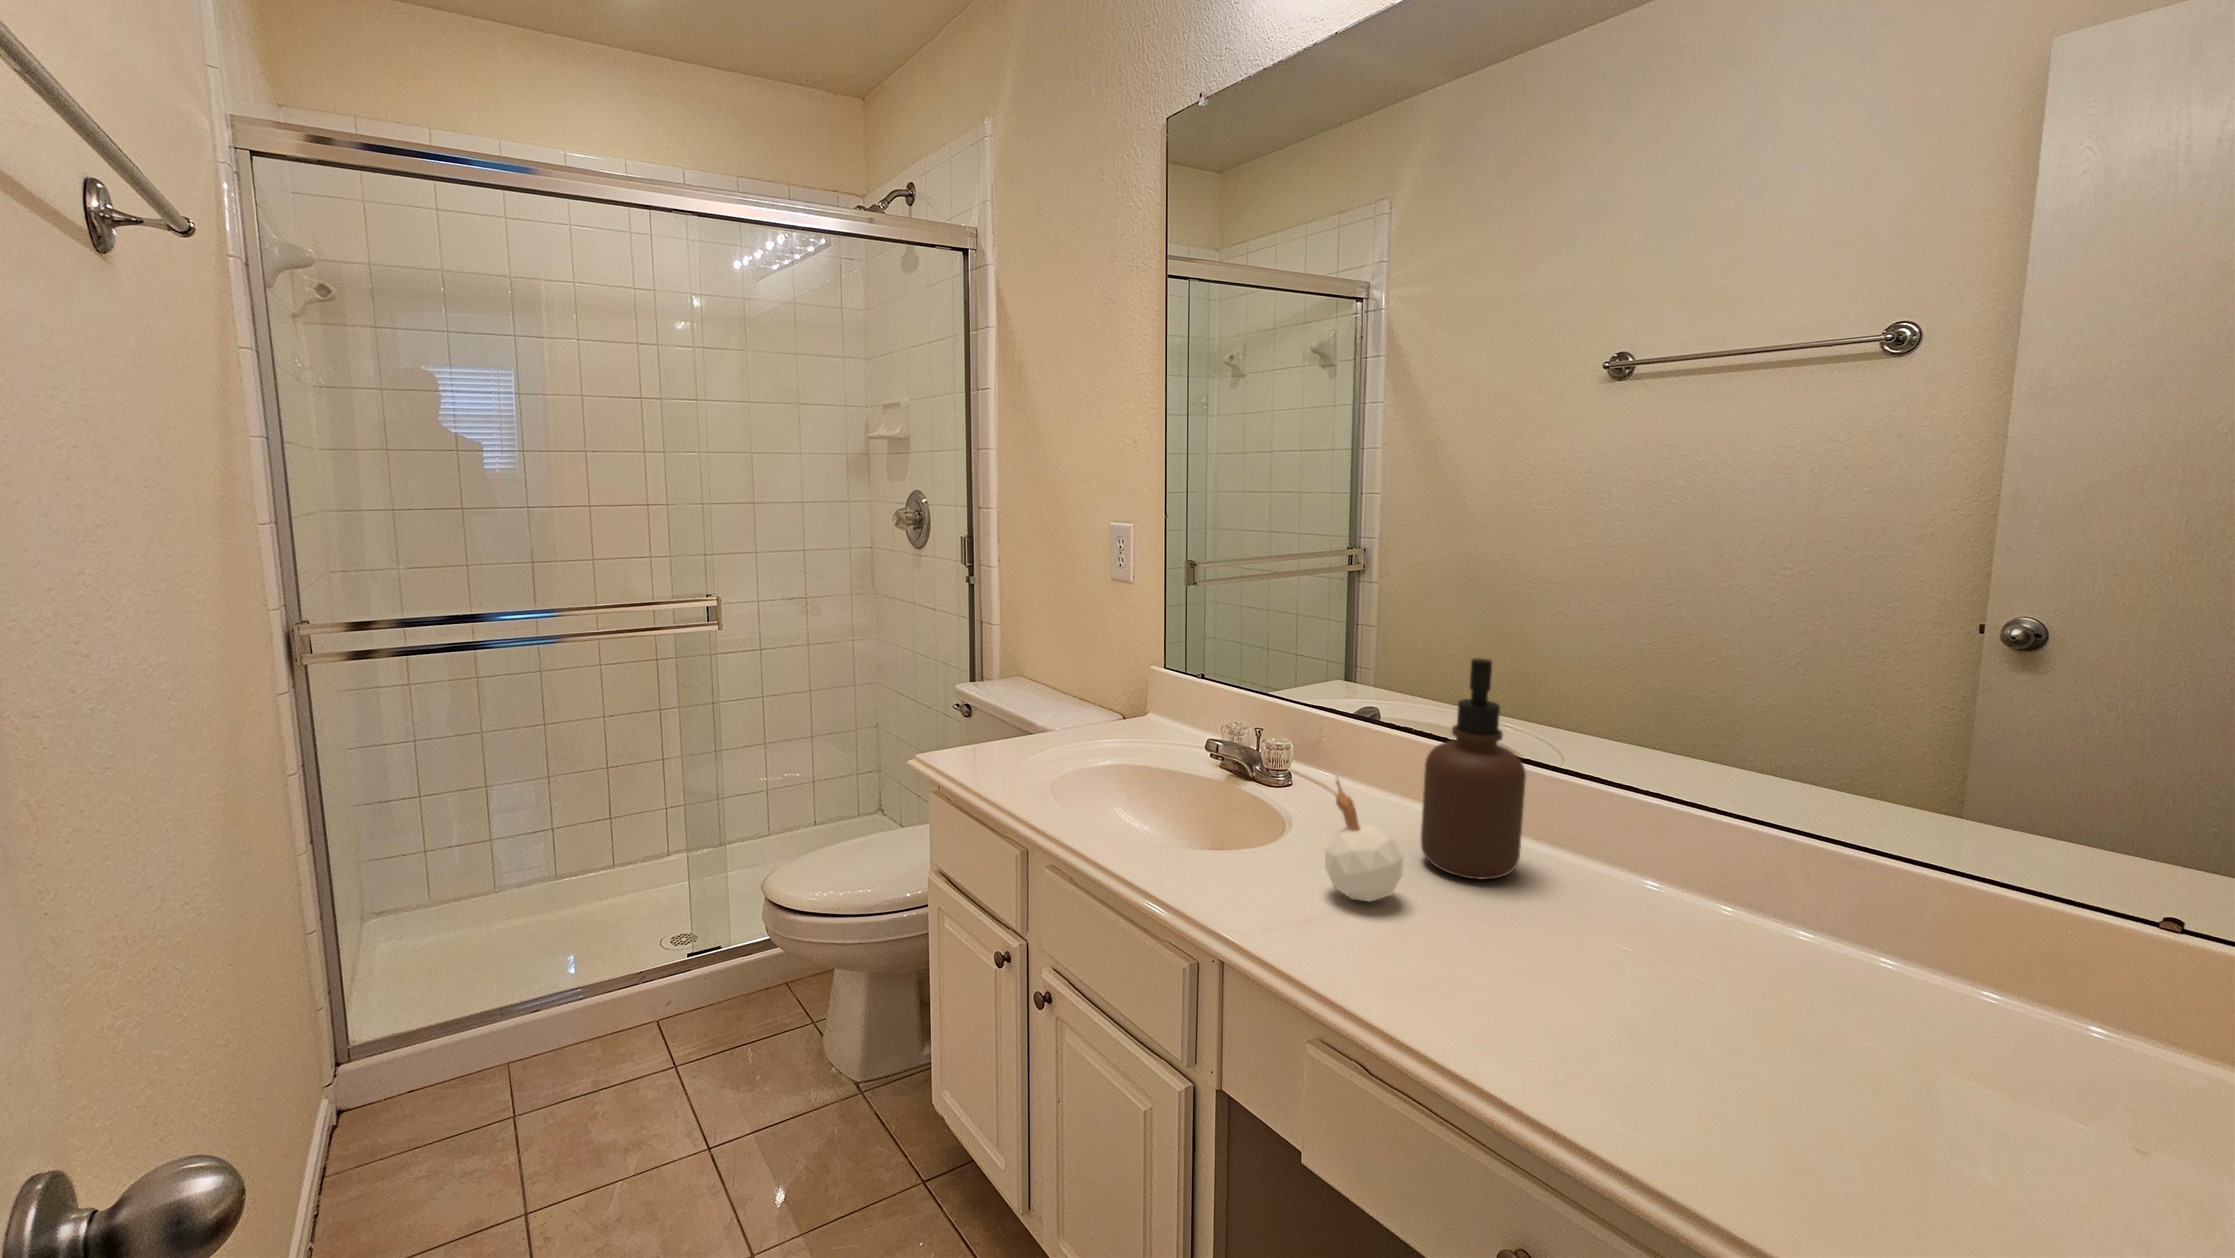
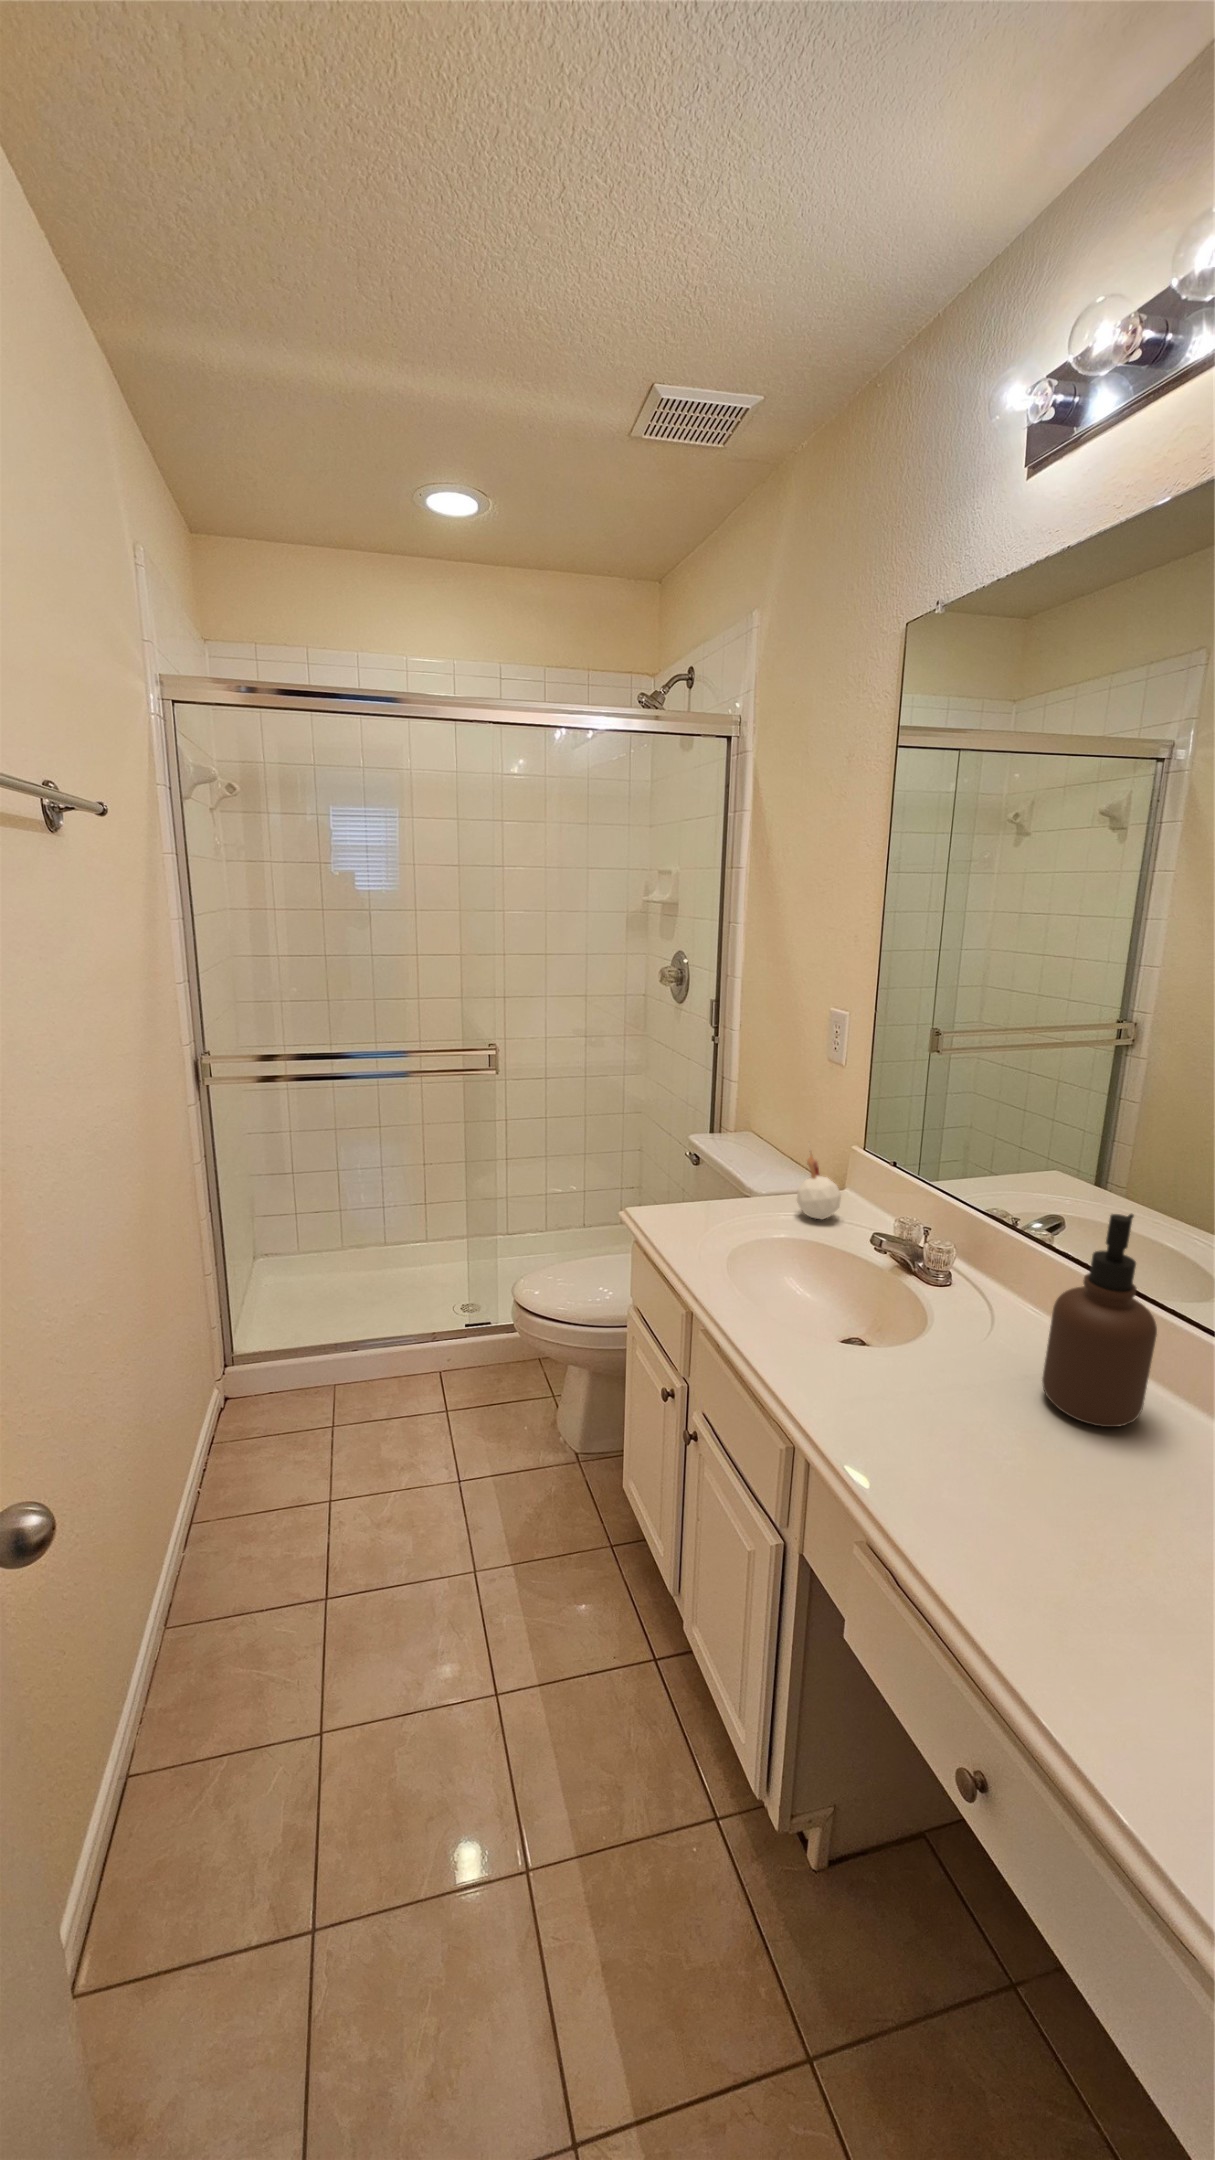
candle: present [1325,779,1403,901] -> present [797,1149,841,1219]

